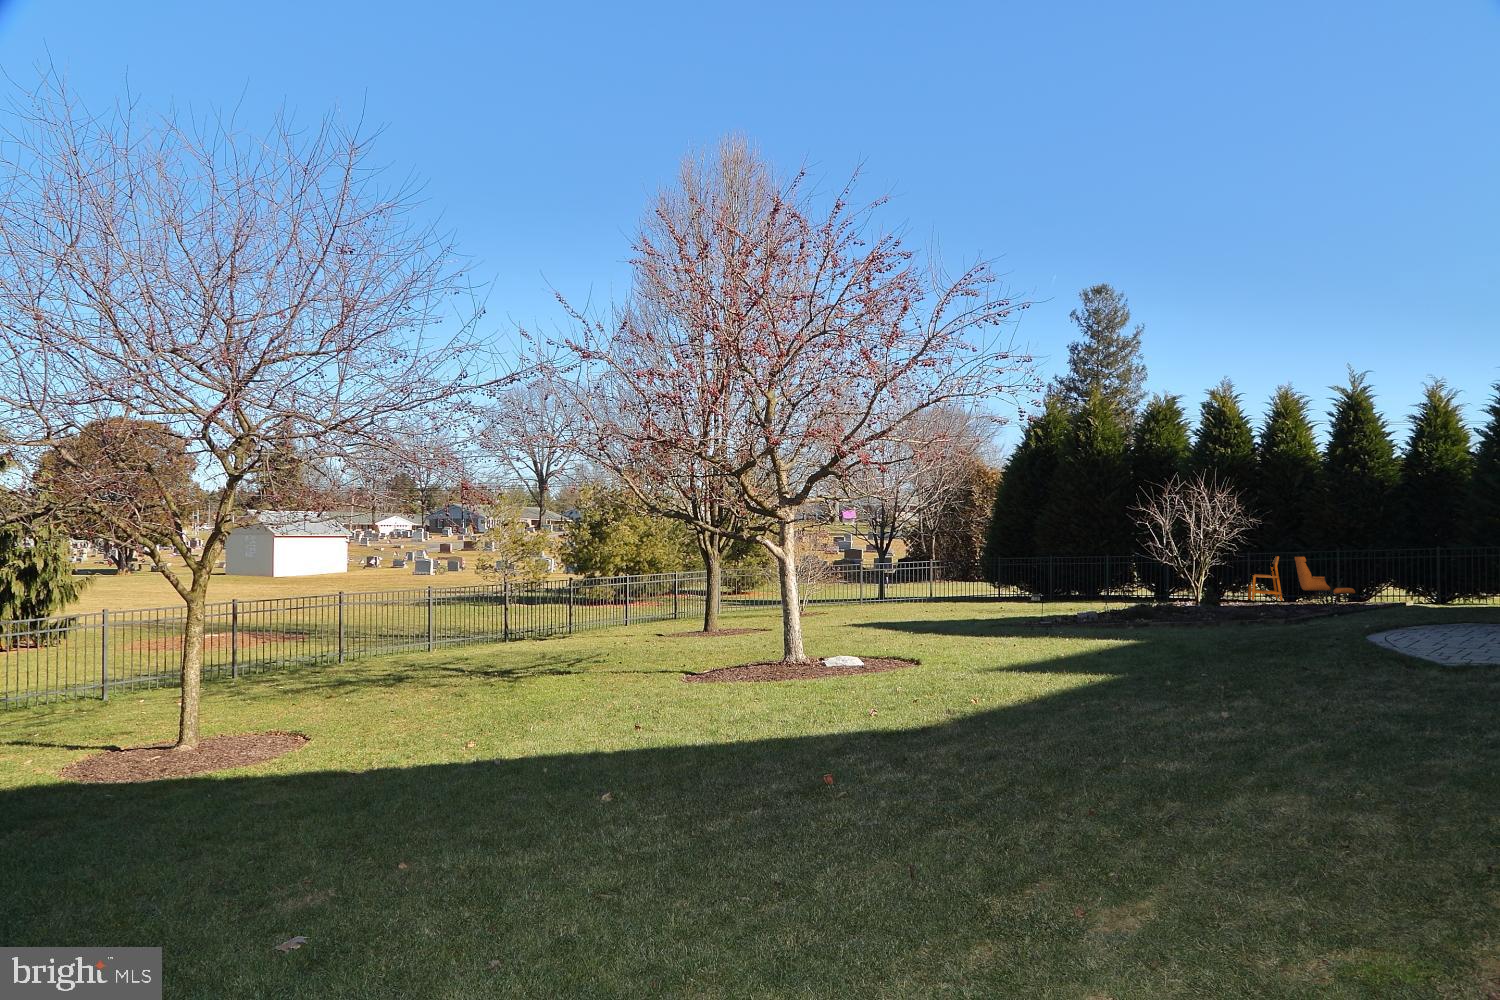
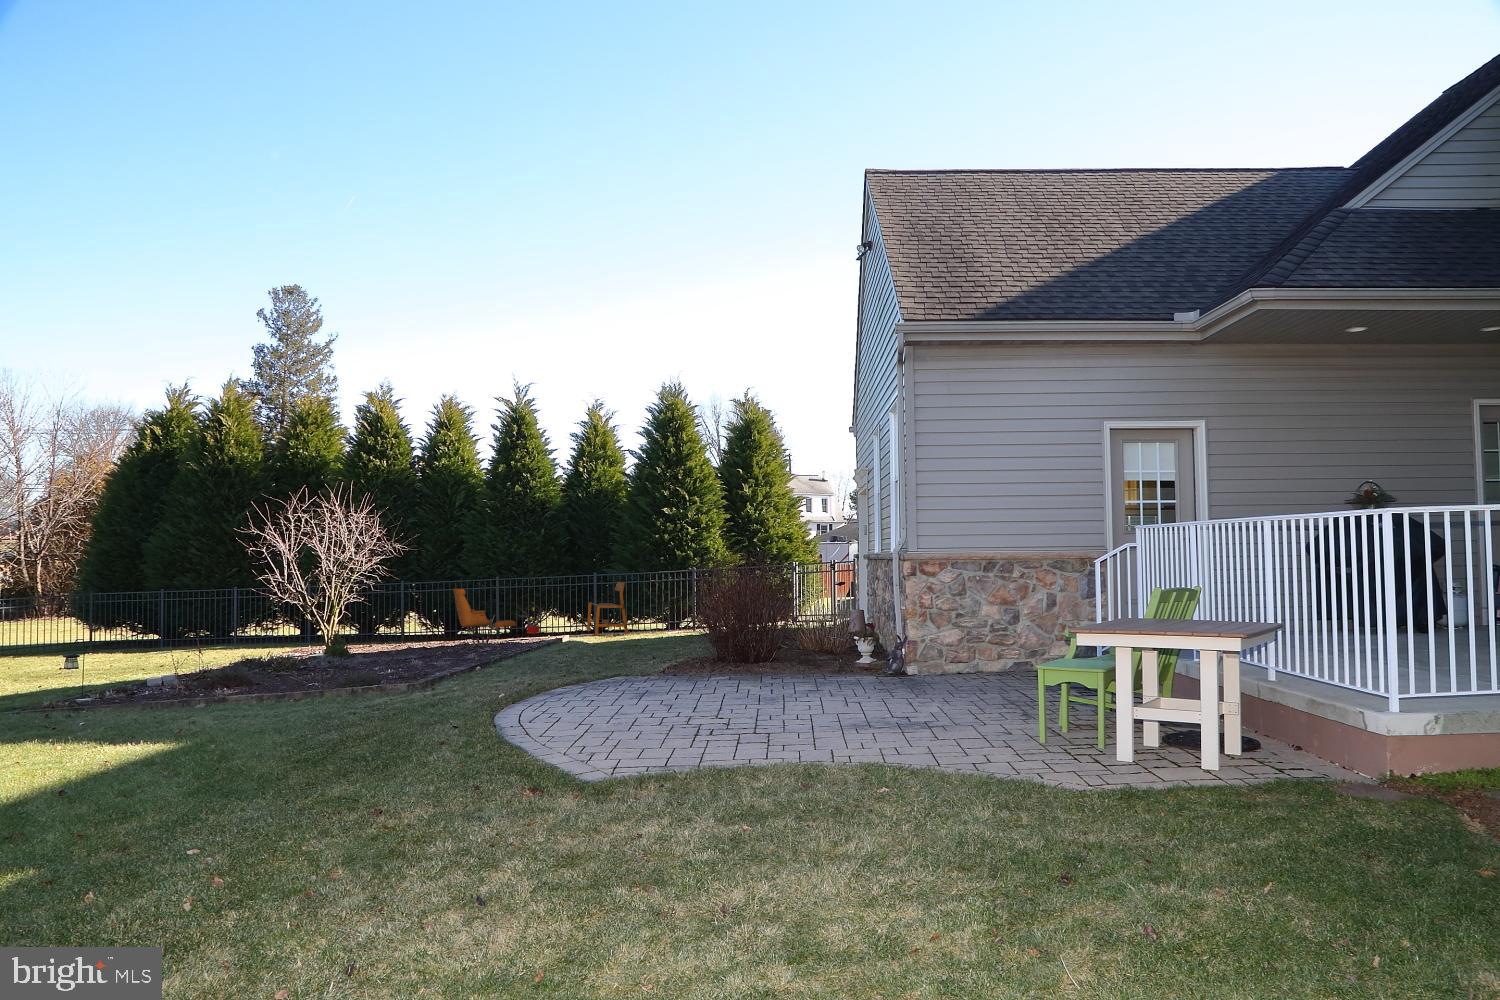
bench: present [1248,556,1282,600] -> present [587,582,628,635]
decorative plant: none [1352,572,1391,602] -> present [524,611,540,634]

